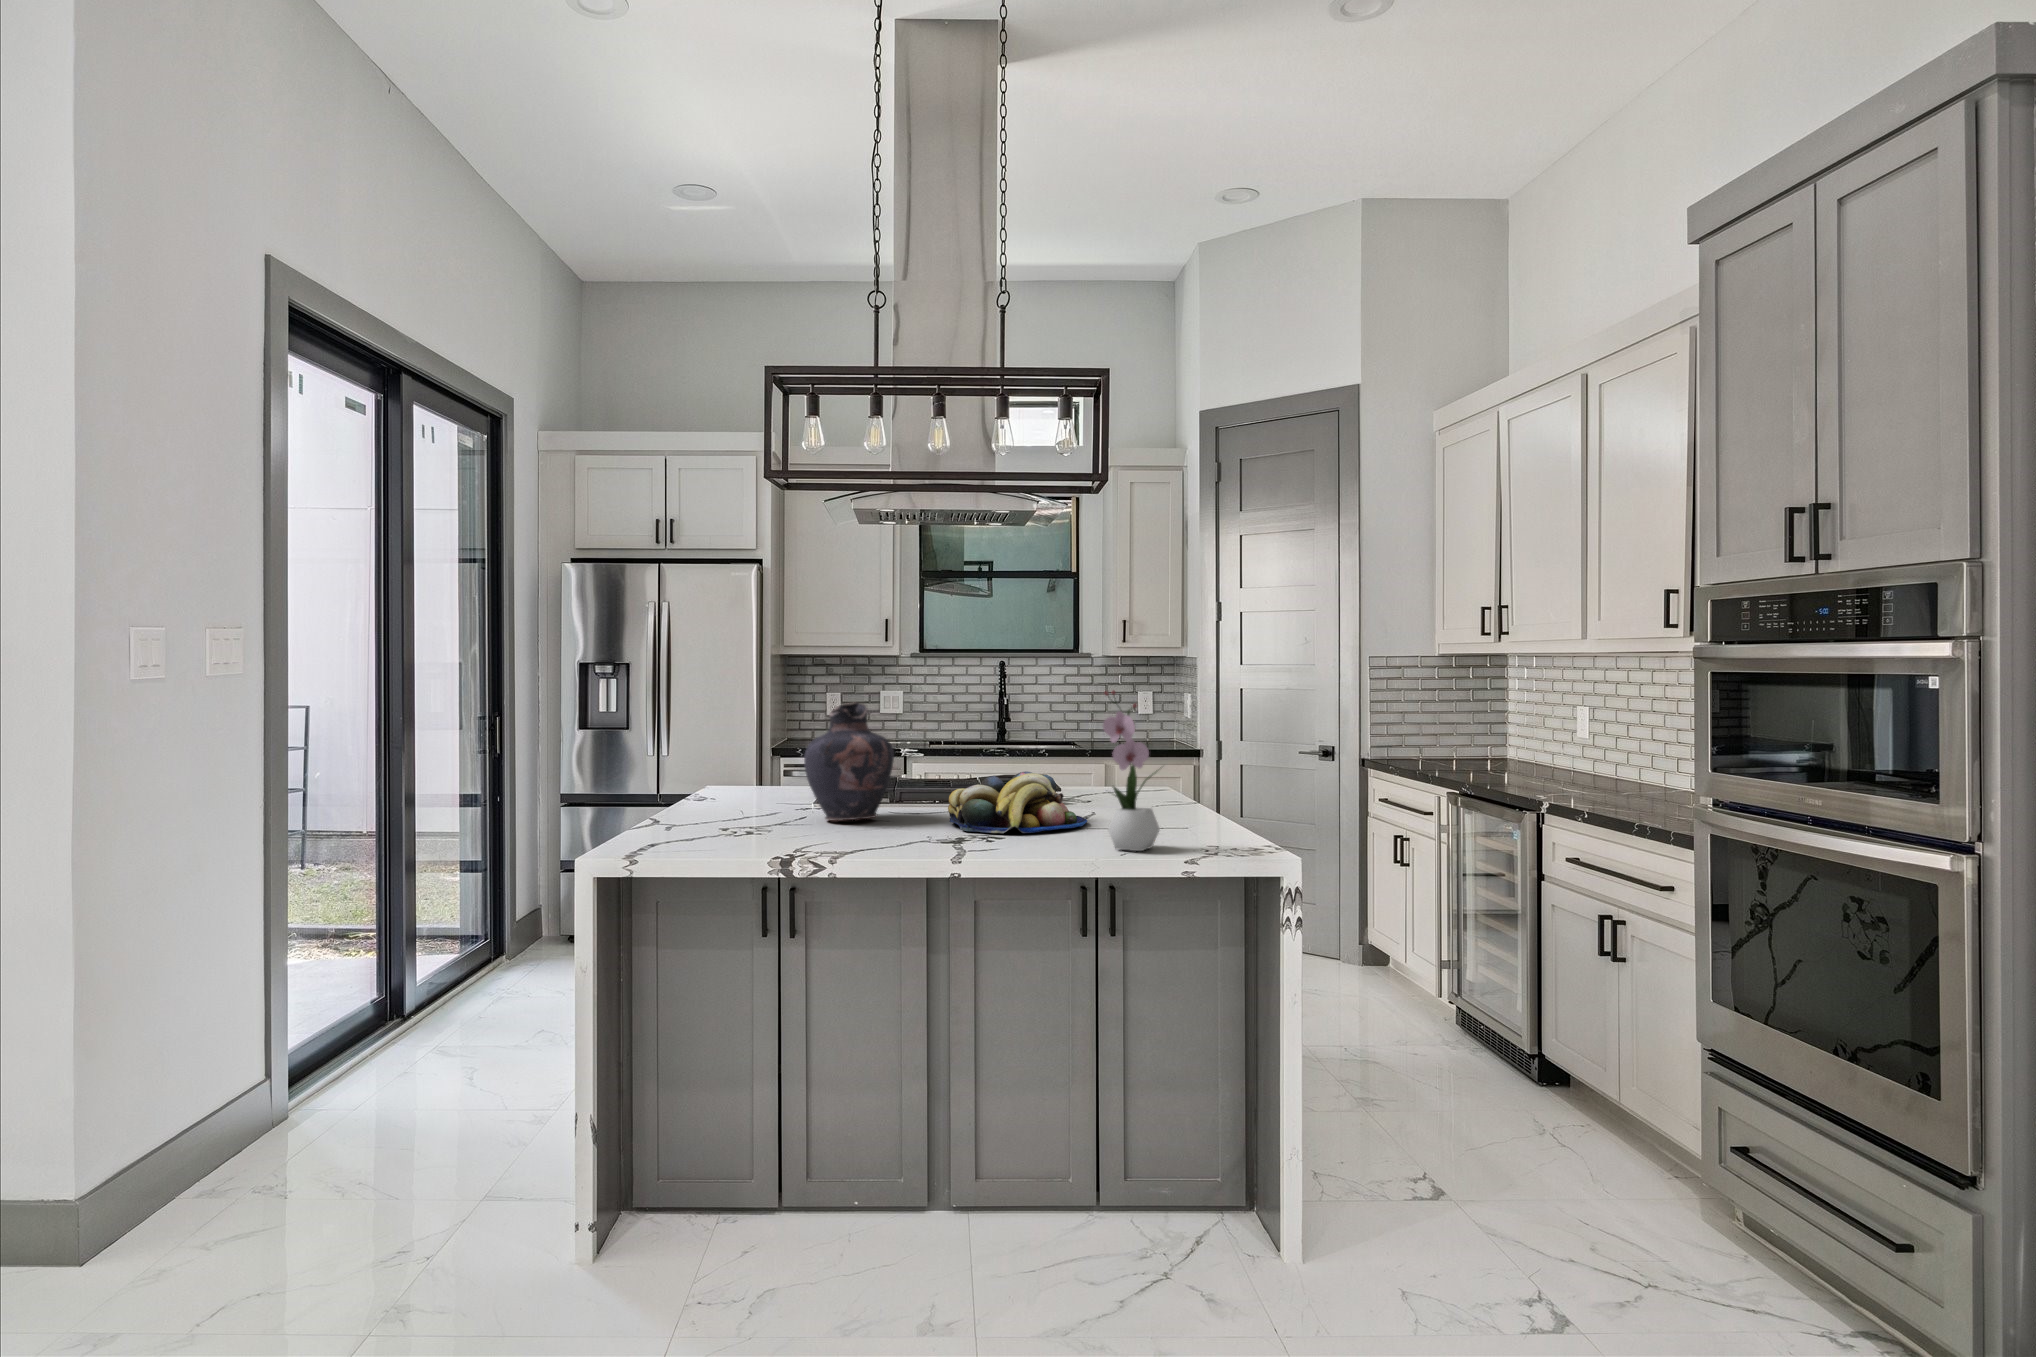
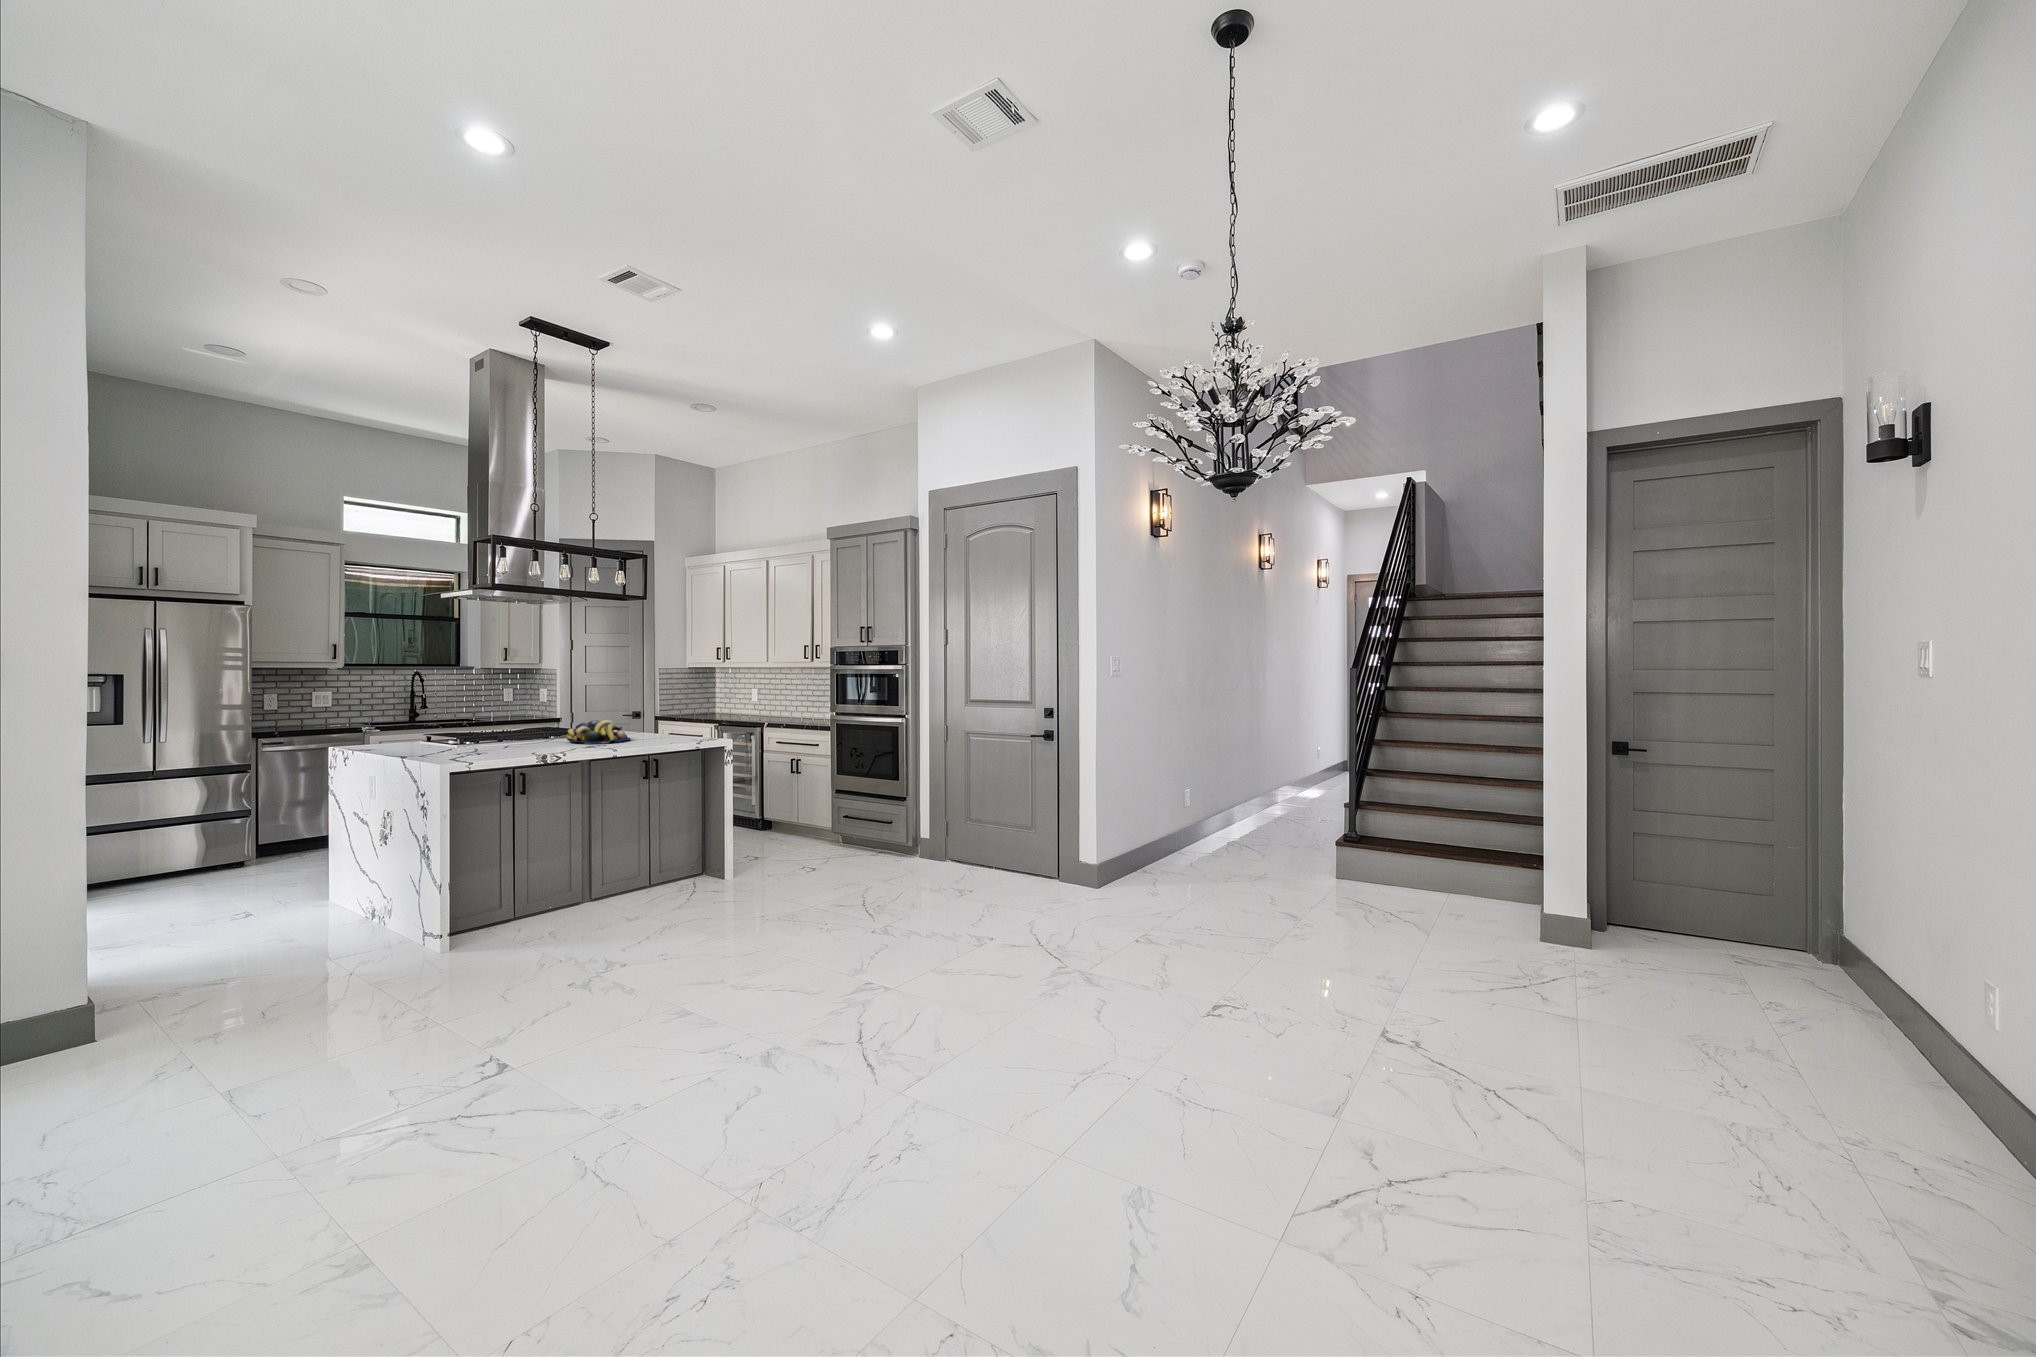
flower arrangement: present [1103,690,1160,851] -> none [660,685,682,743]
vase: present [804,702,894,821] -> none [496,694,541,746]

